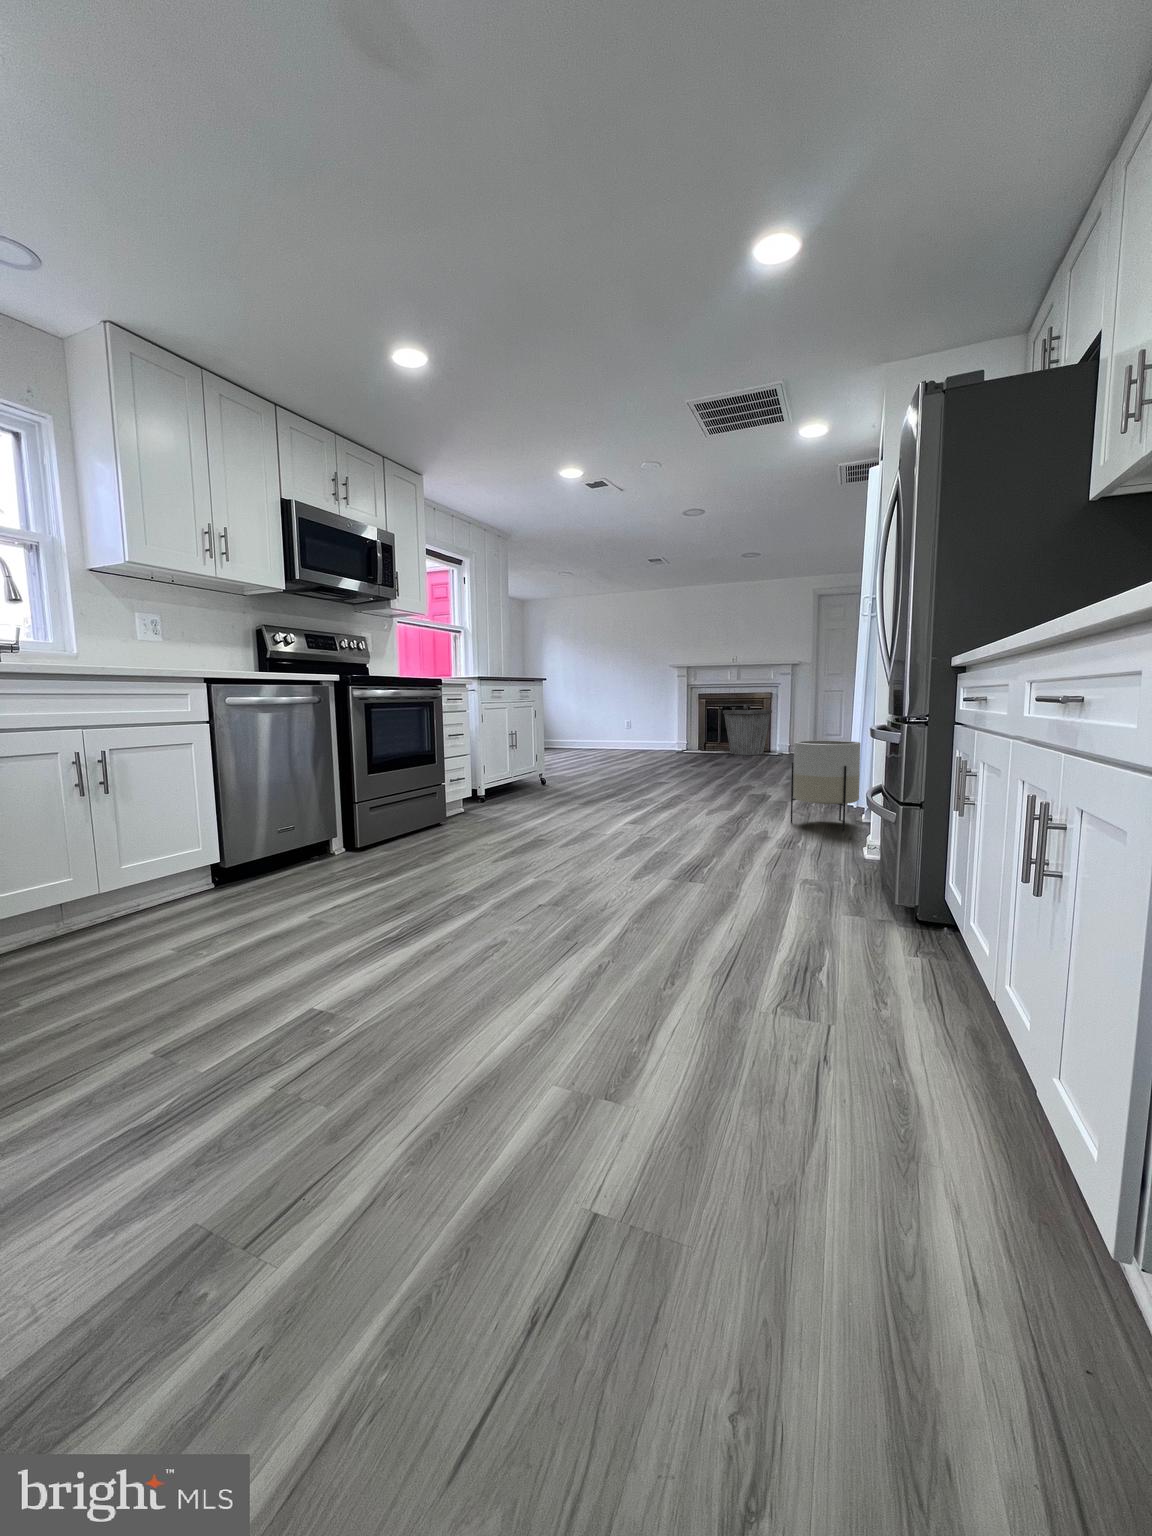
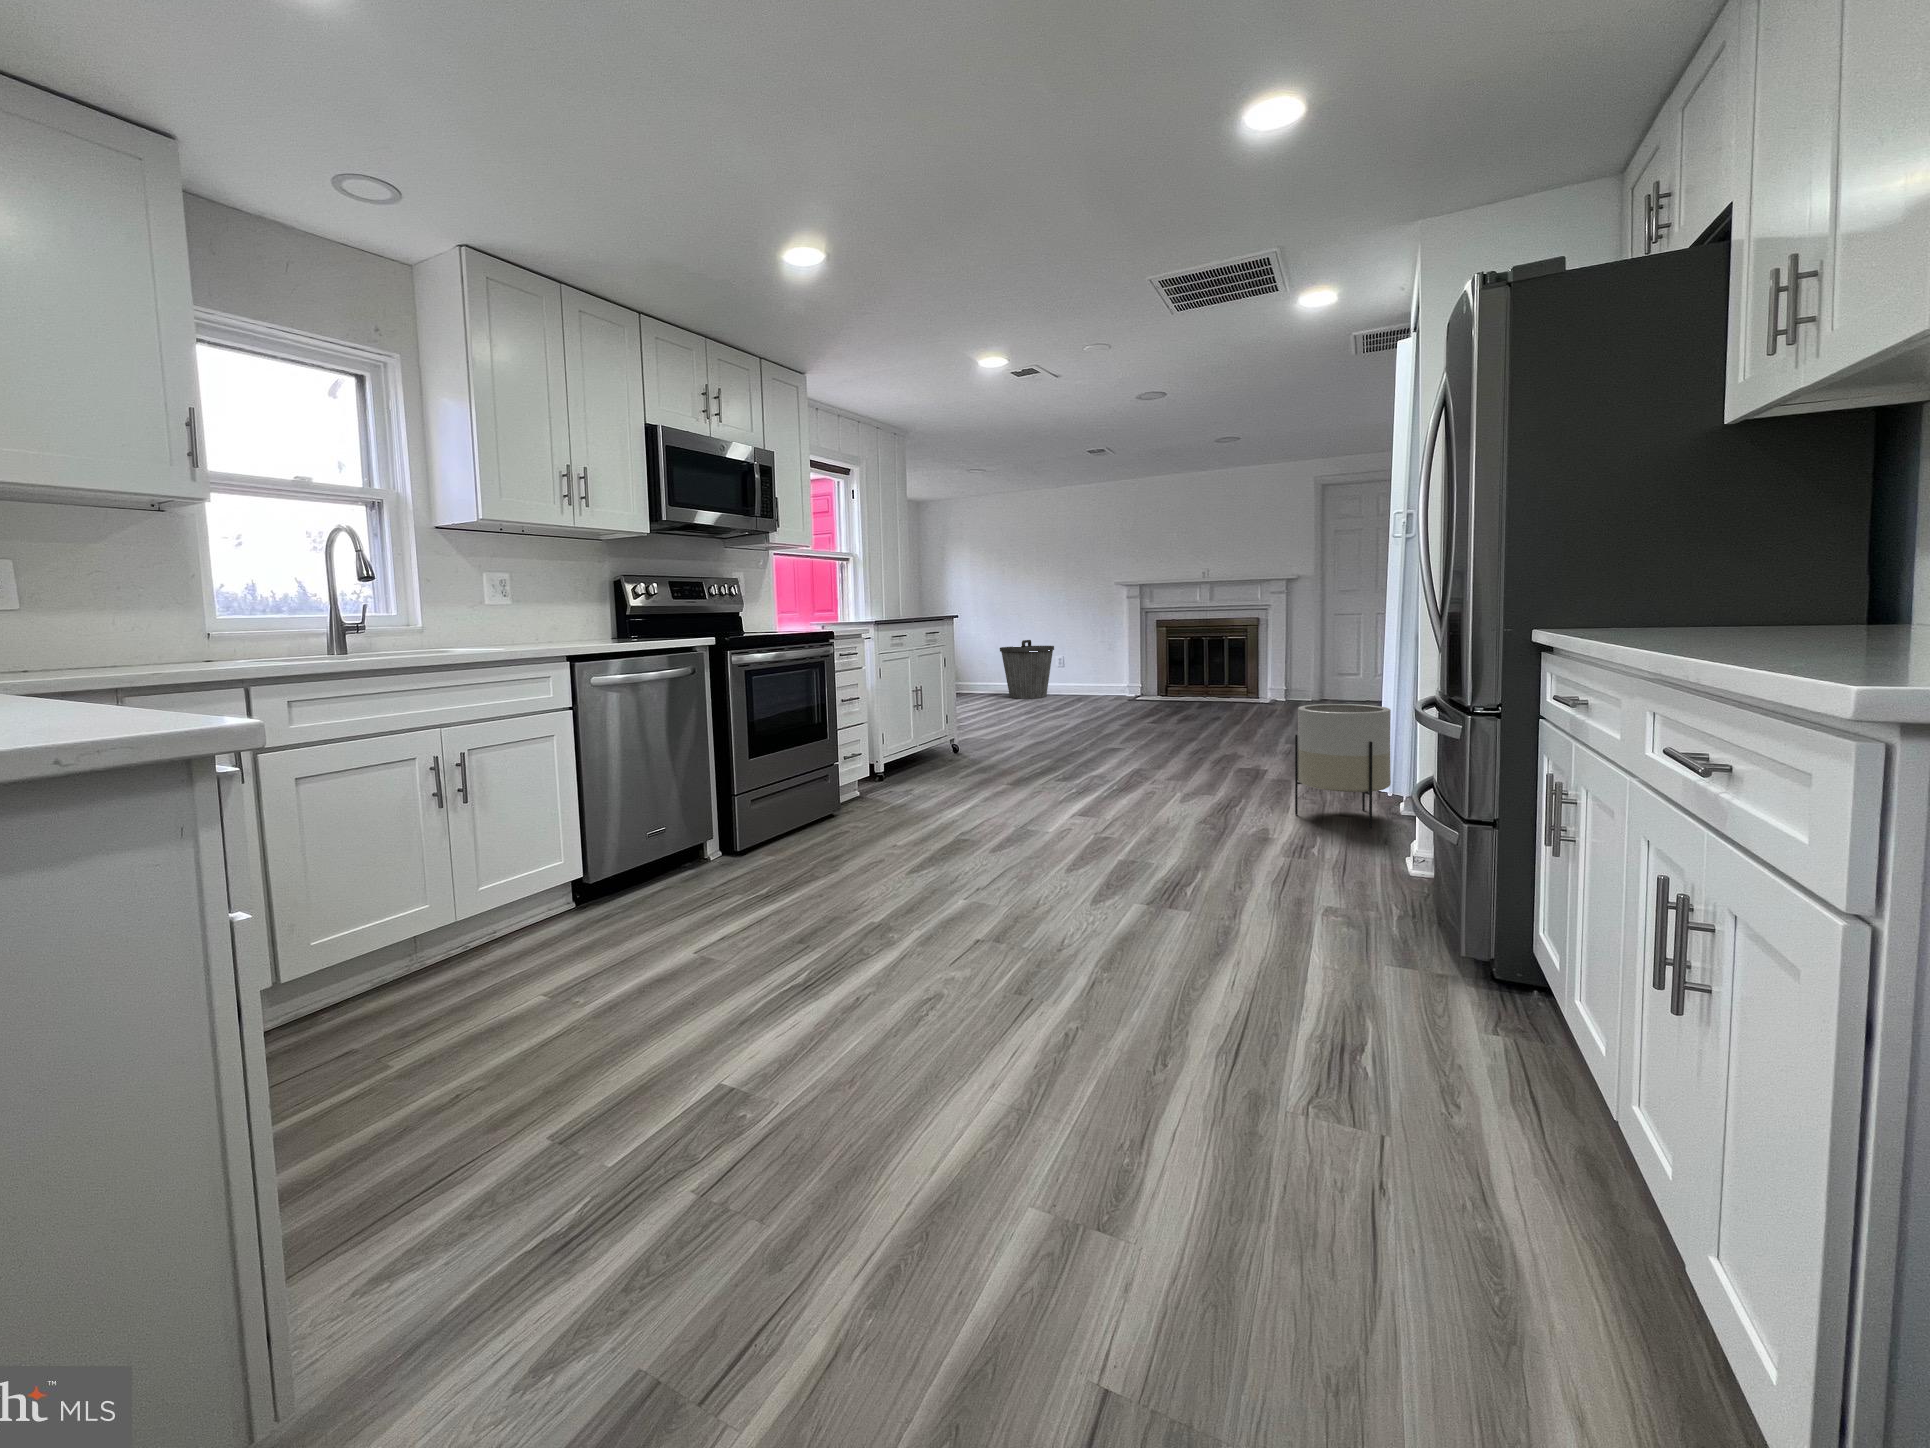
trash can: present [723,704,772,755] -> present [1000,640,1054,699]

